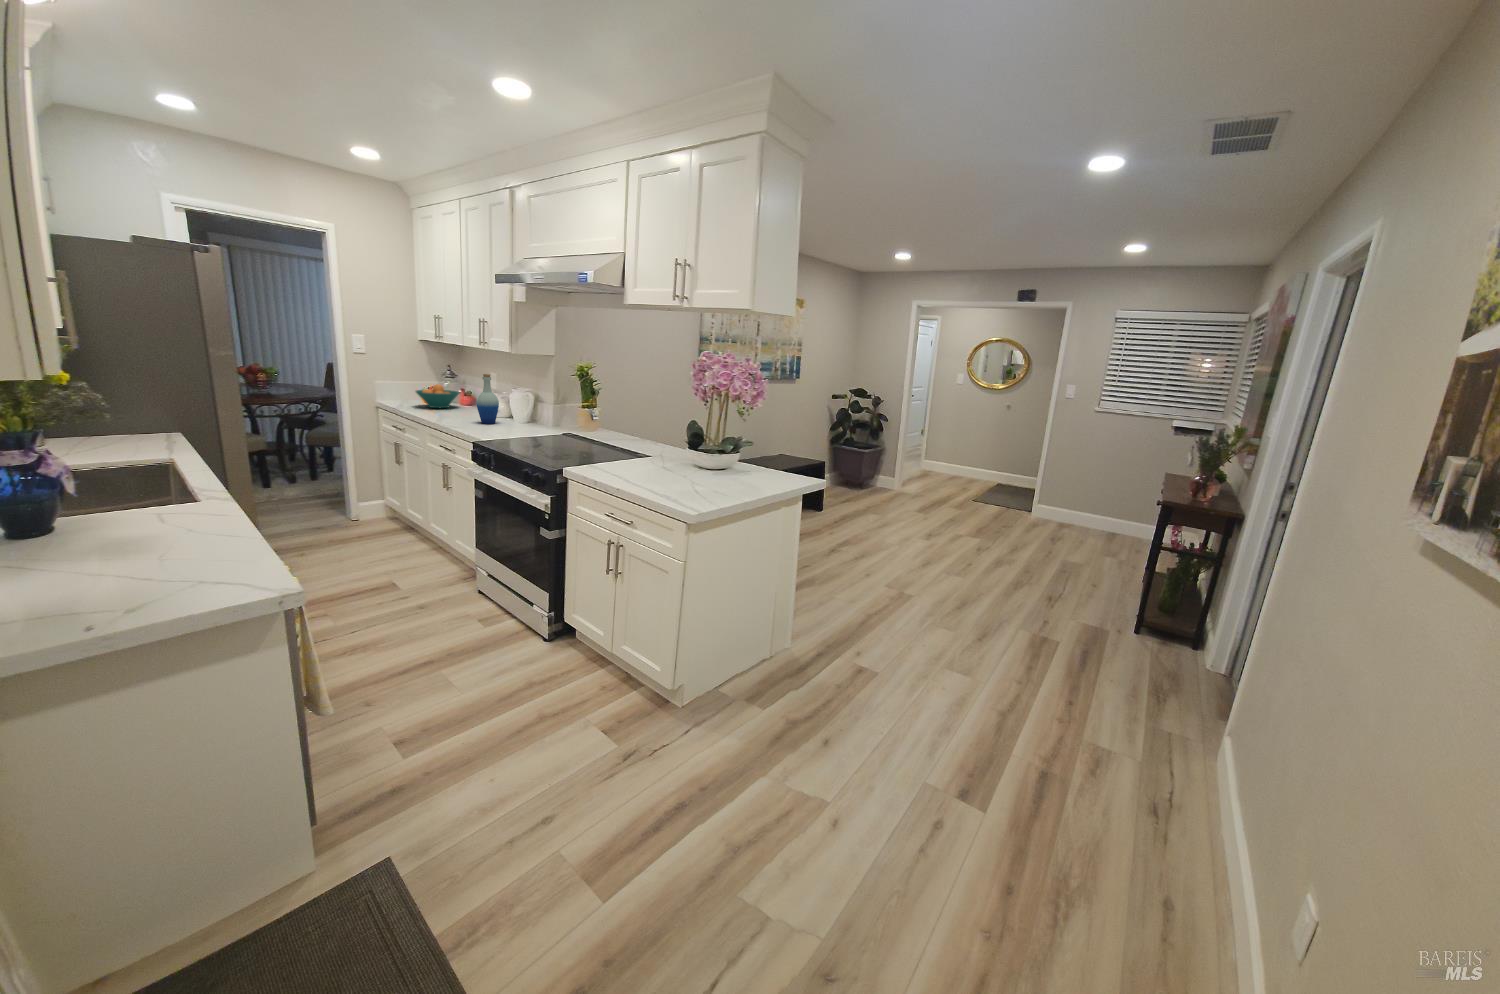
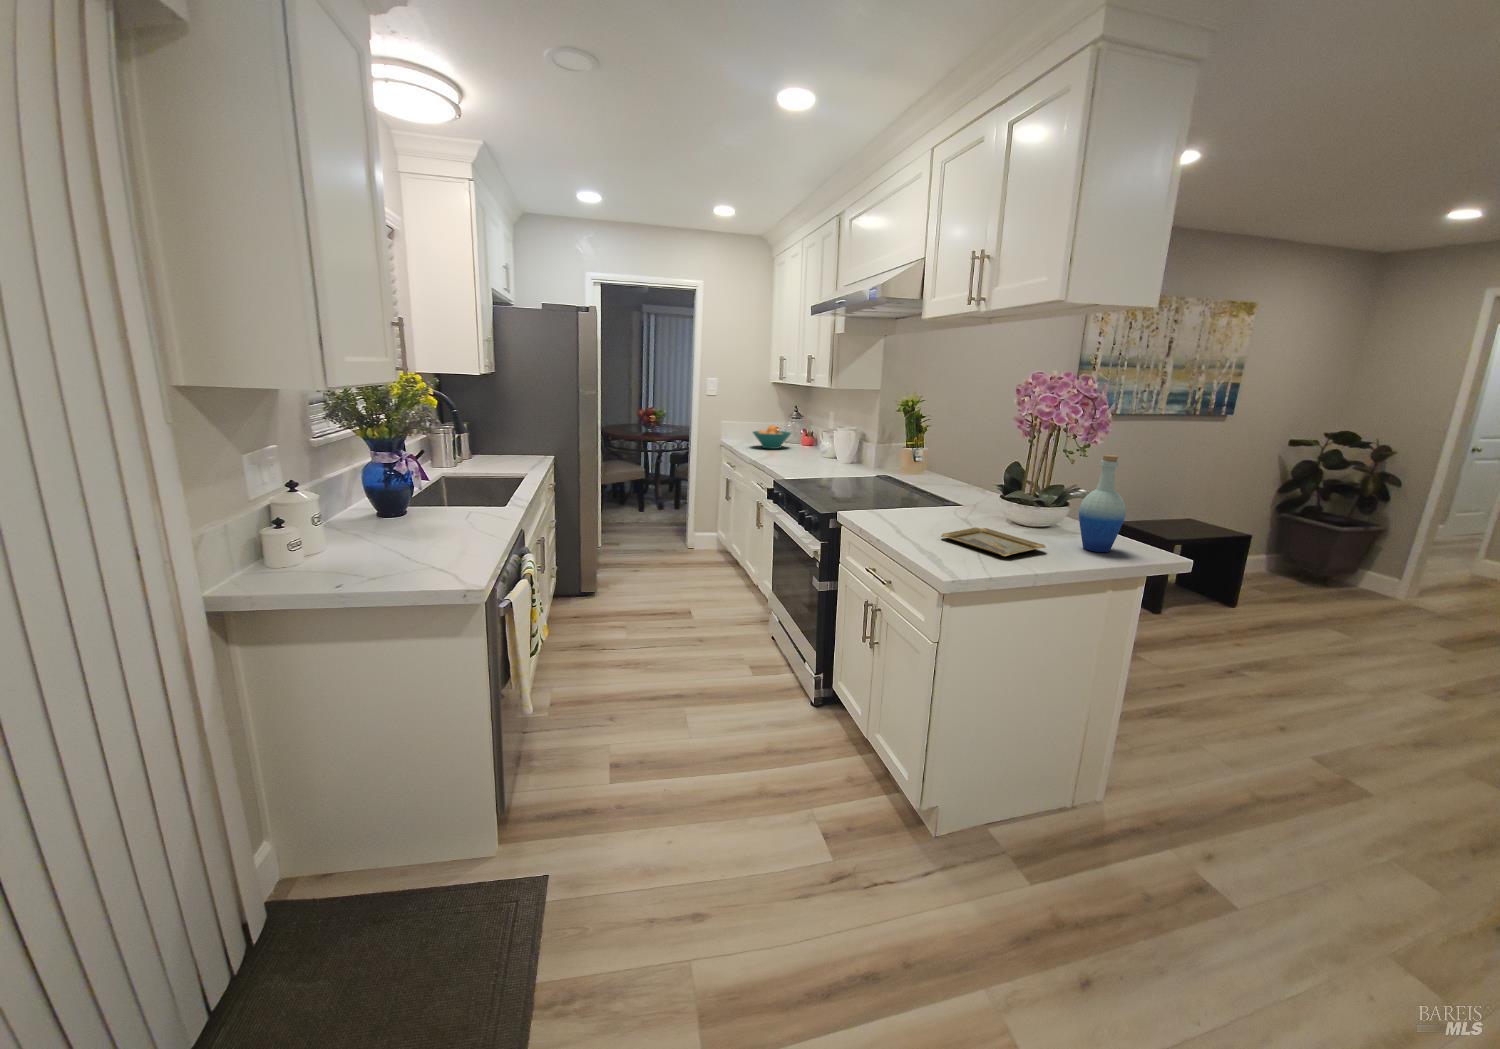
bottle: present [476,374,499,424] -> present [1079,455,1126,552]
tray: none [657,472,732,491] -> present [941,527,1046,556]

